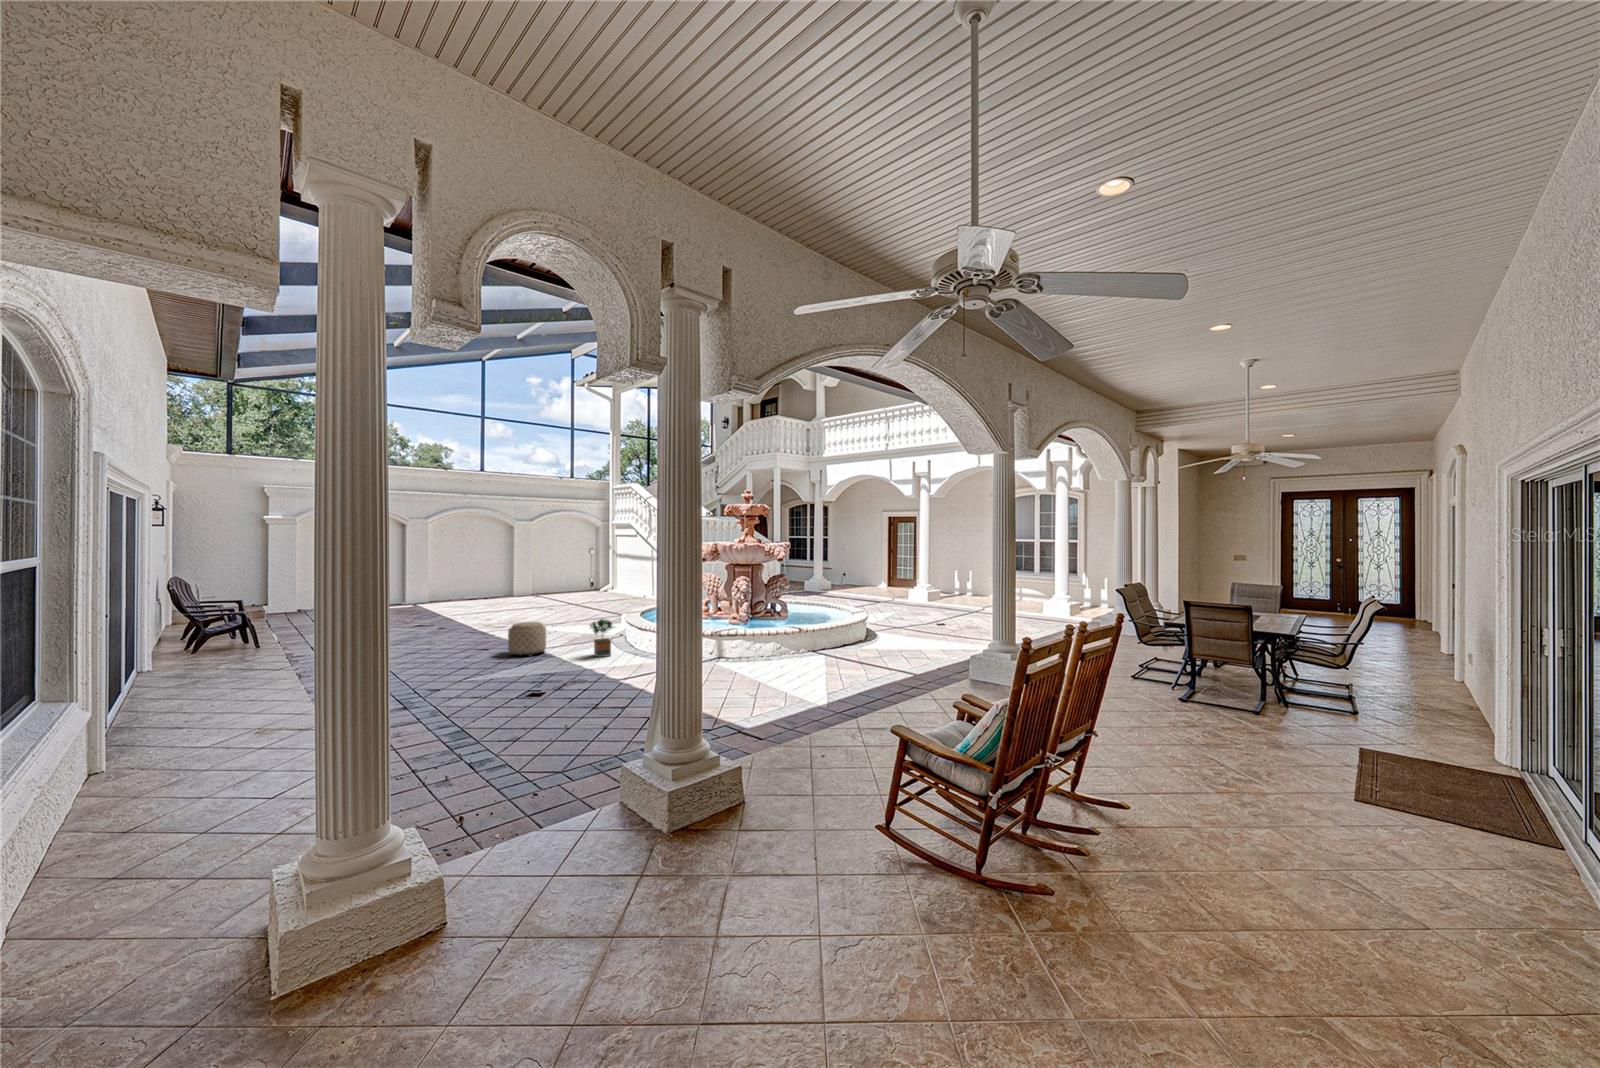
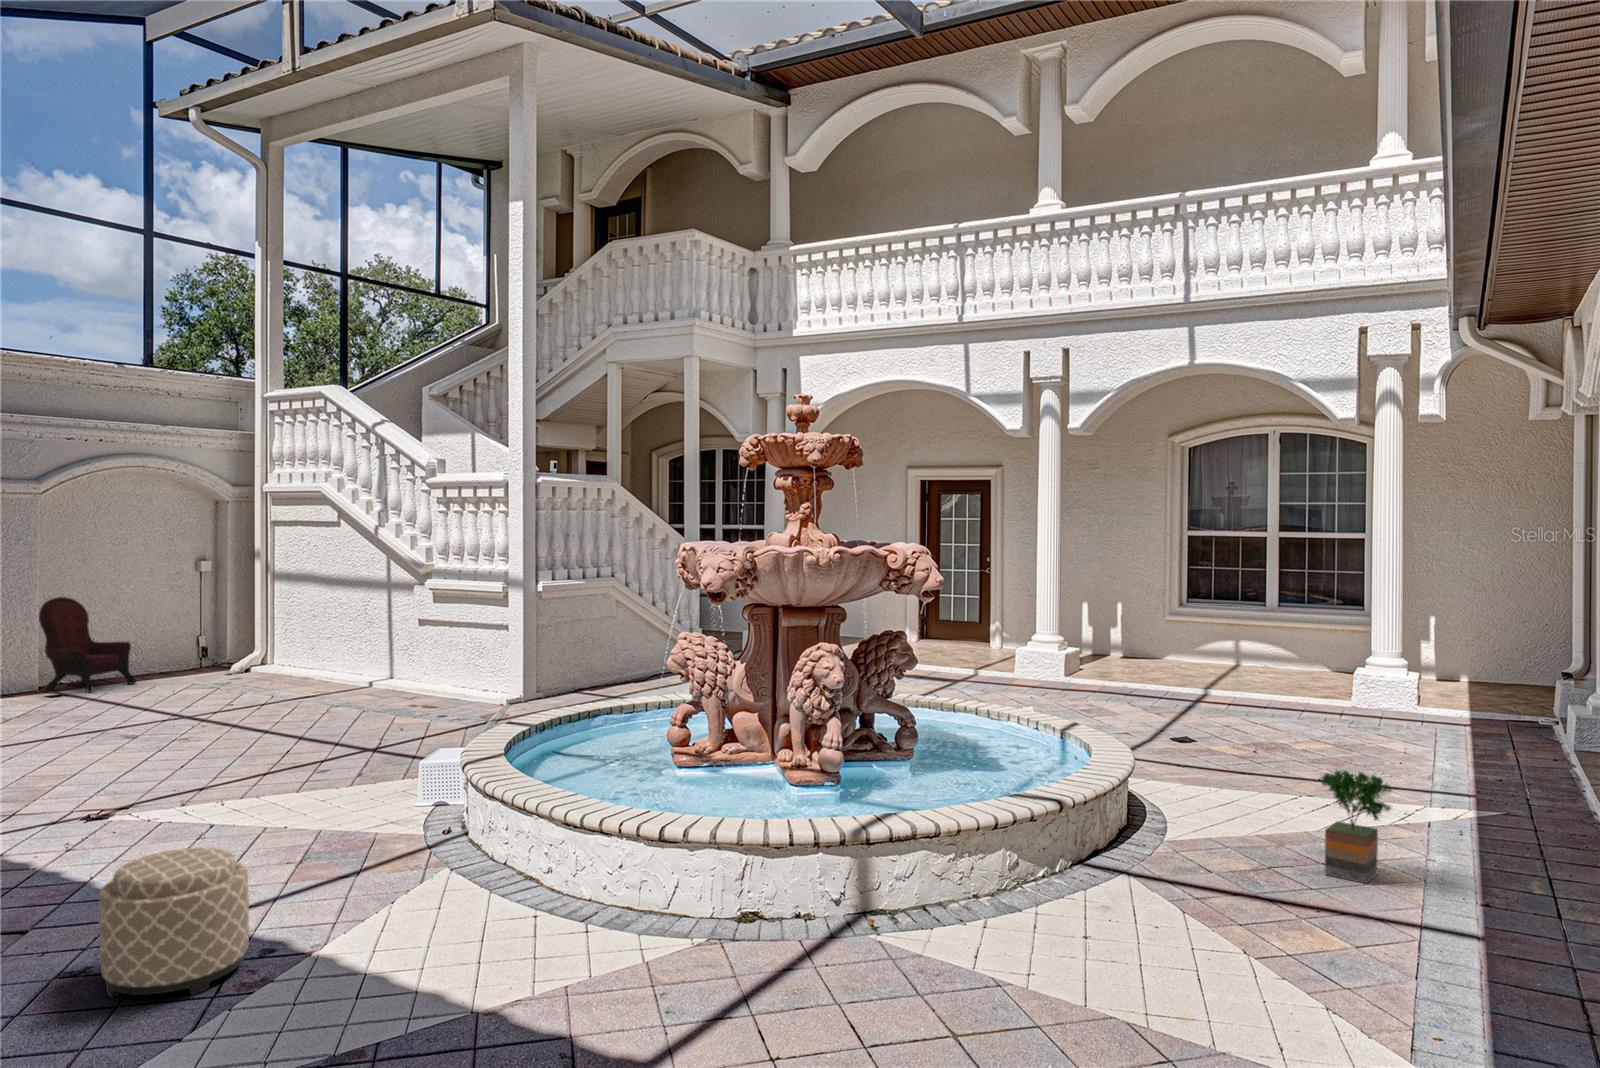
armchair: none [533,563,565,598] -> present [39,597,136,693]
potted tree: present [590,619,613,657] -> present [1321,770,1392,884]

